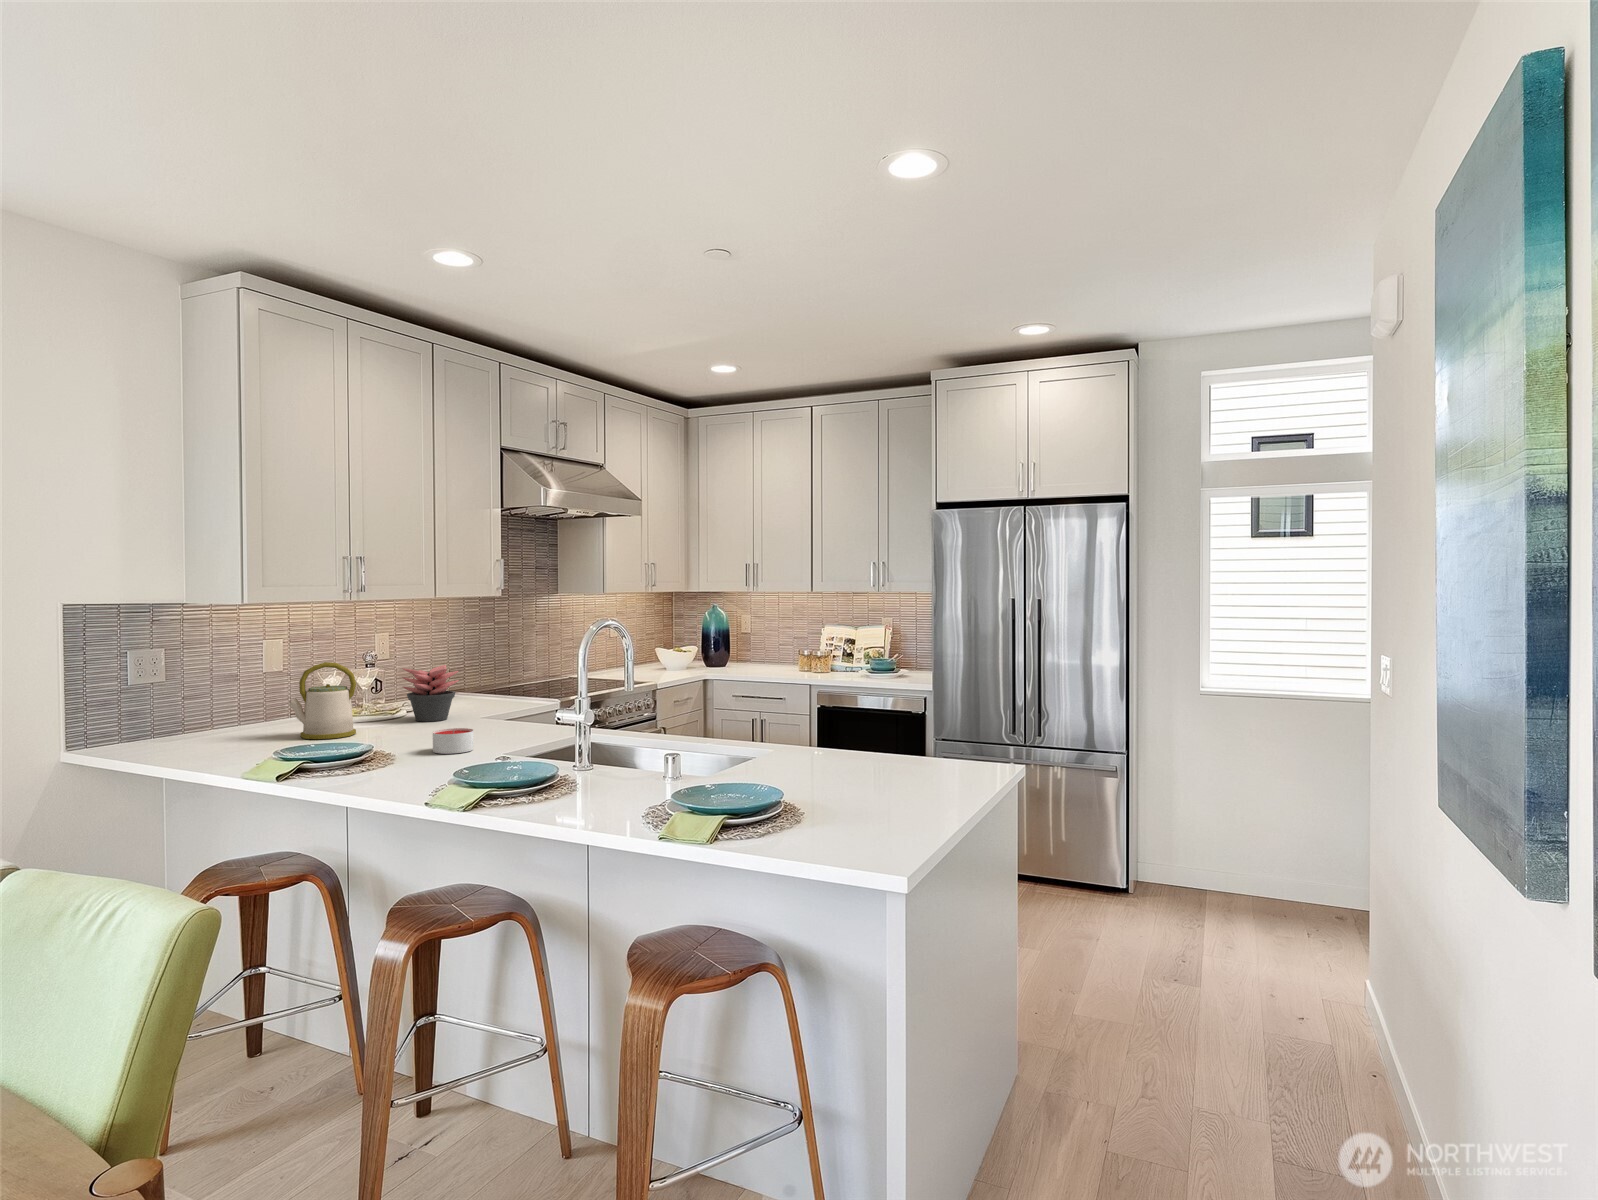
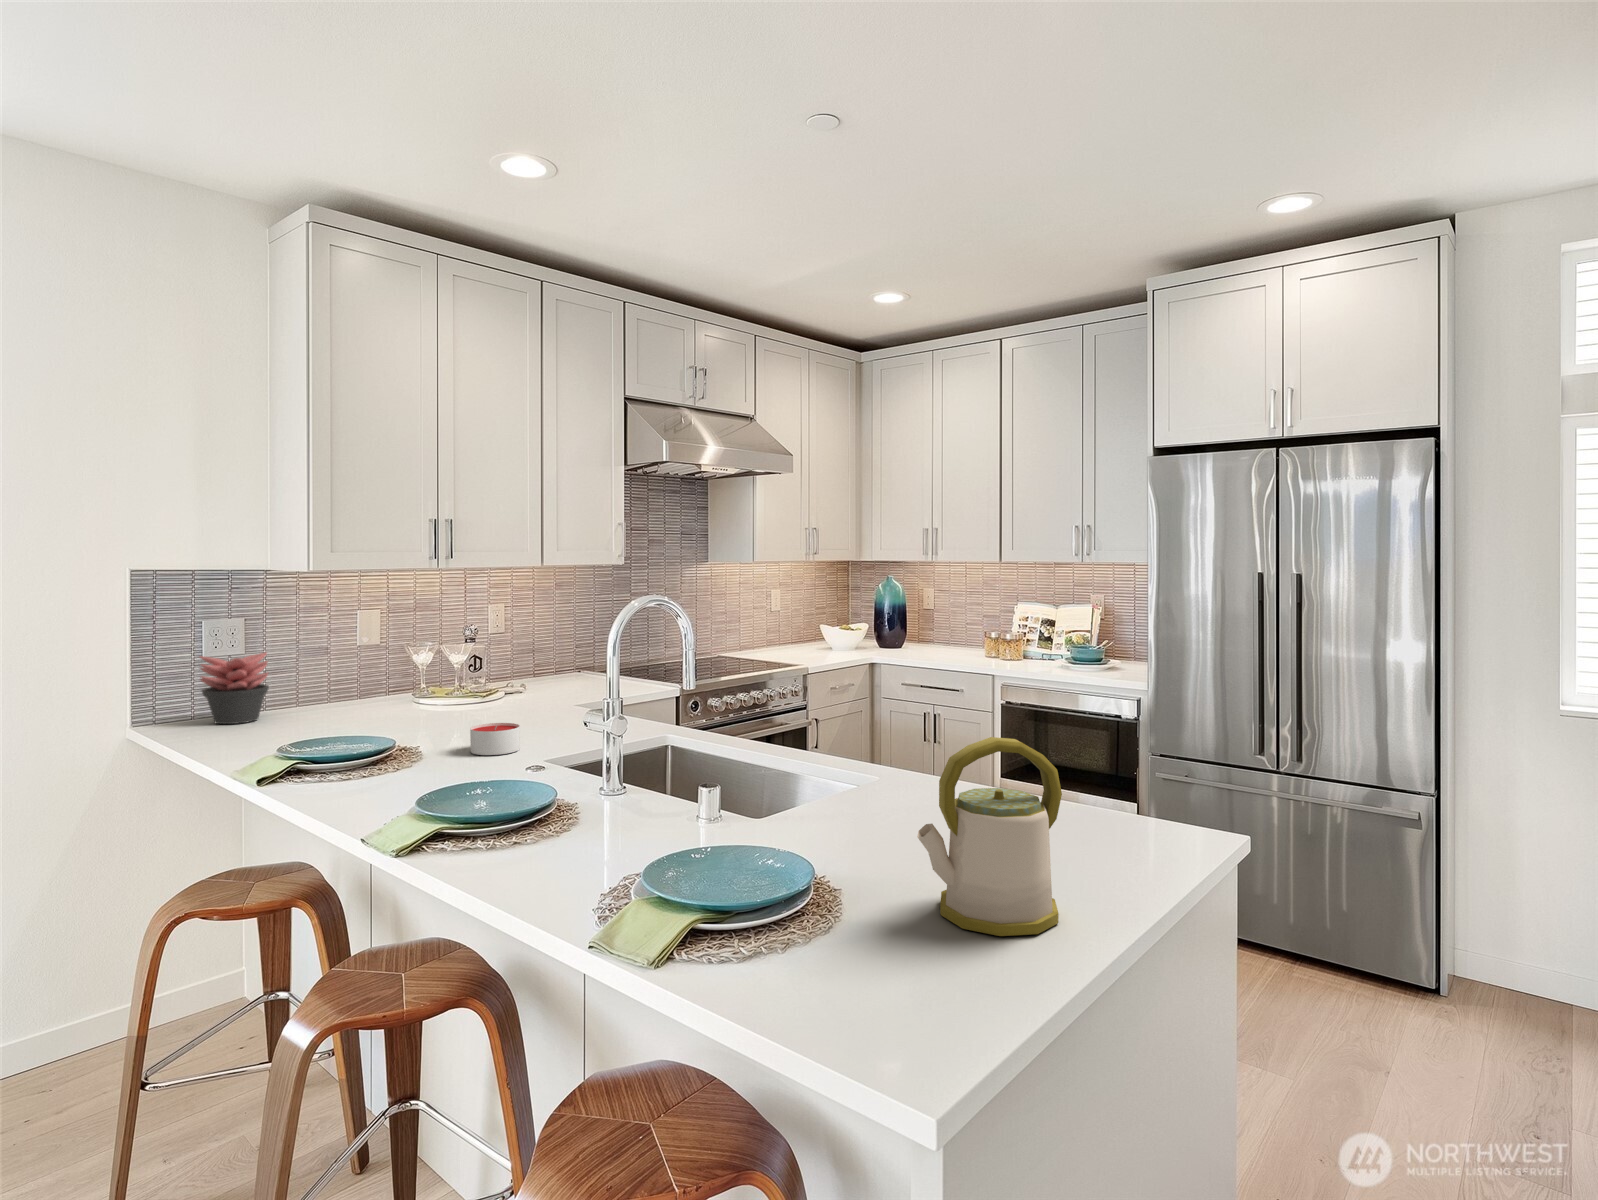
kettle: present [289,662,356,739] -> present [917,737,1062,936]
succulent plant: present [402,665,459,721] -> present [200,653,269,724]

